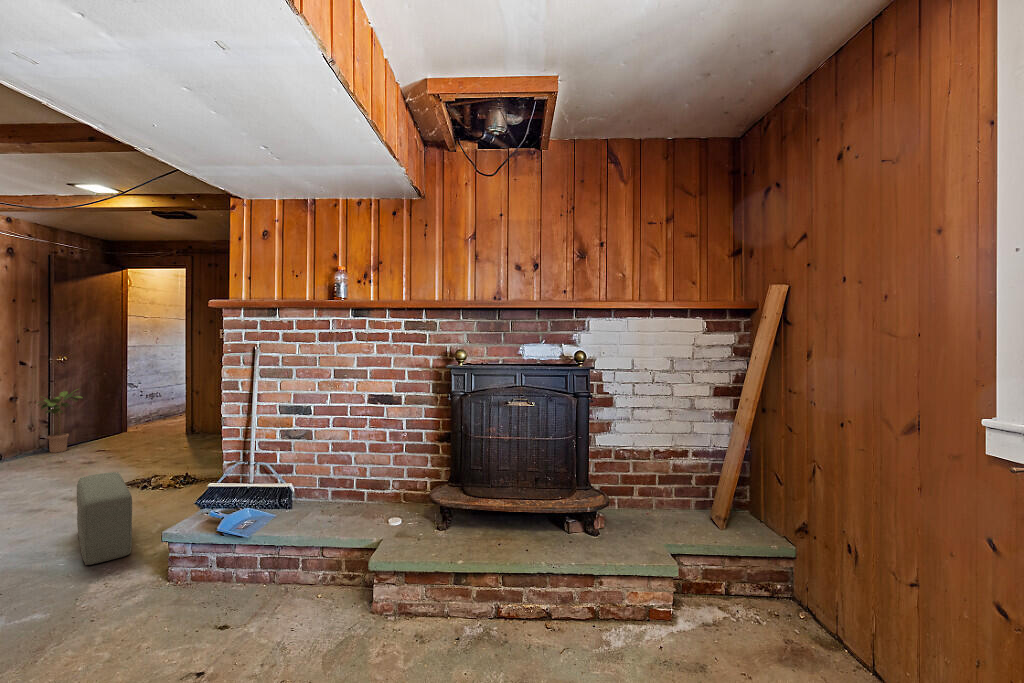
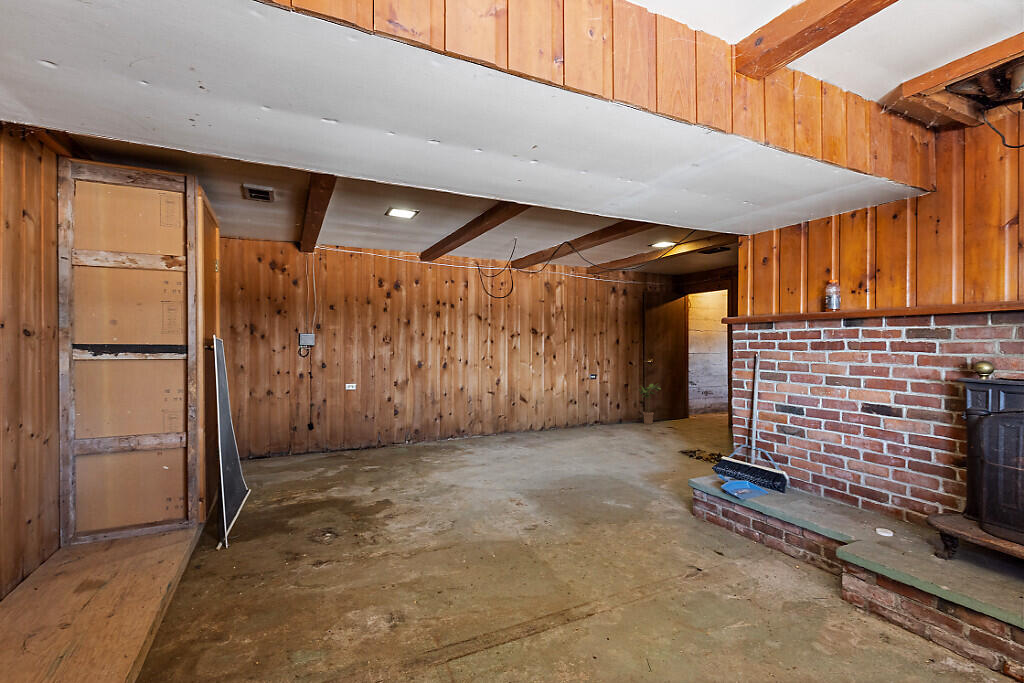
pouf: present [77,472,132,565] -> none [651,436,677,492]

